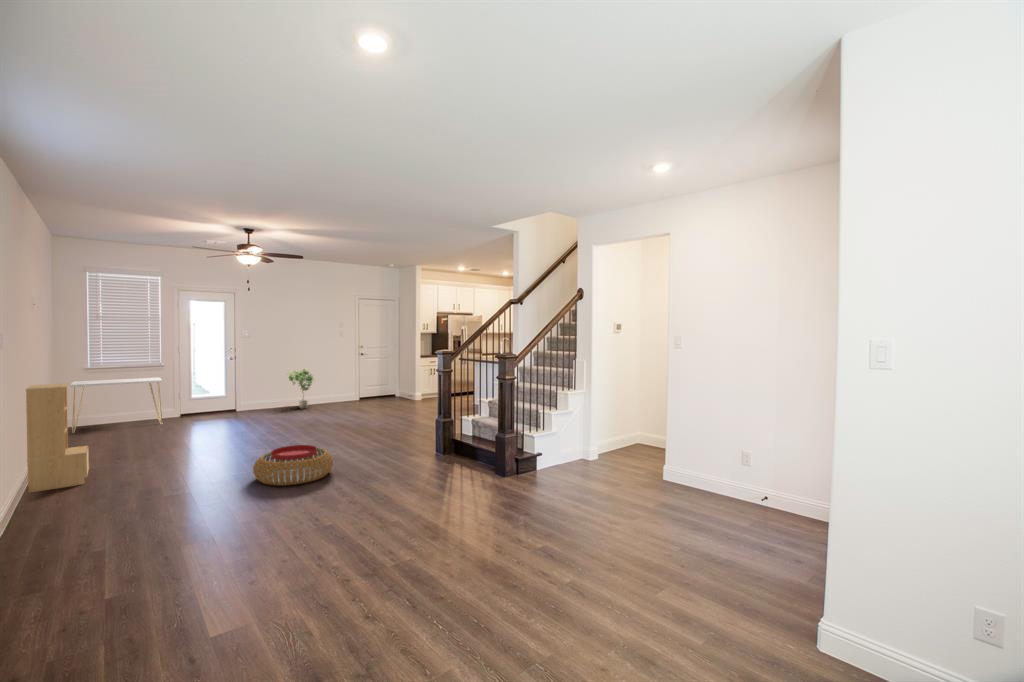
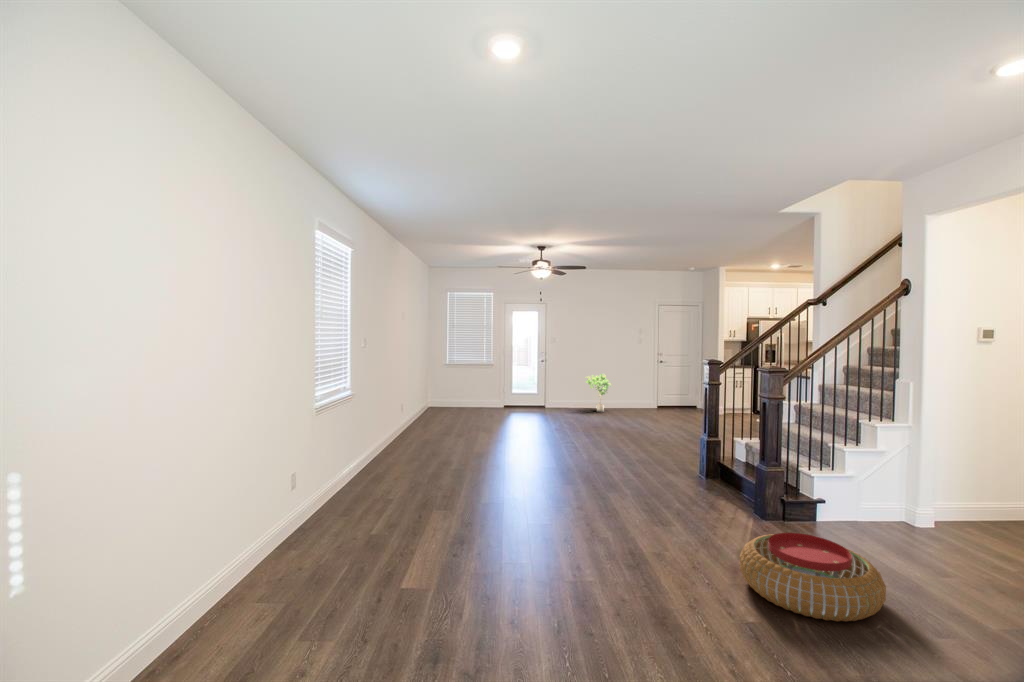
console table: present [70,377,162,433] -> none [435,374,491,412]
bookshelf: present [26,383,89,492] -> none [391,374,426,449]
pouf: present [253,445,333,486] -> present [739,533,886,622]

